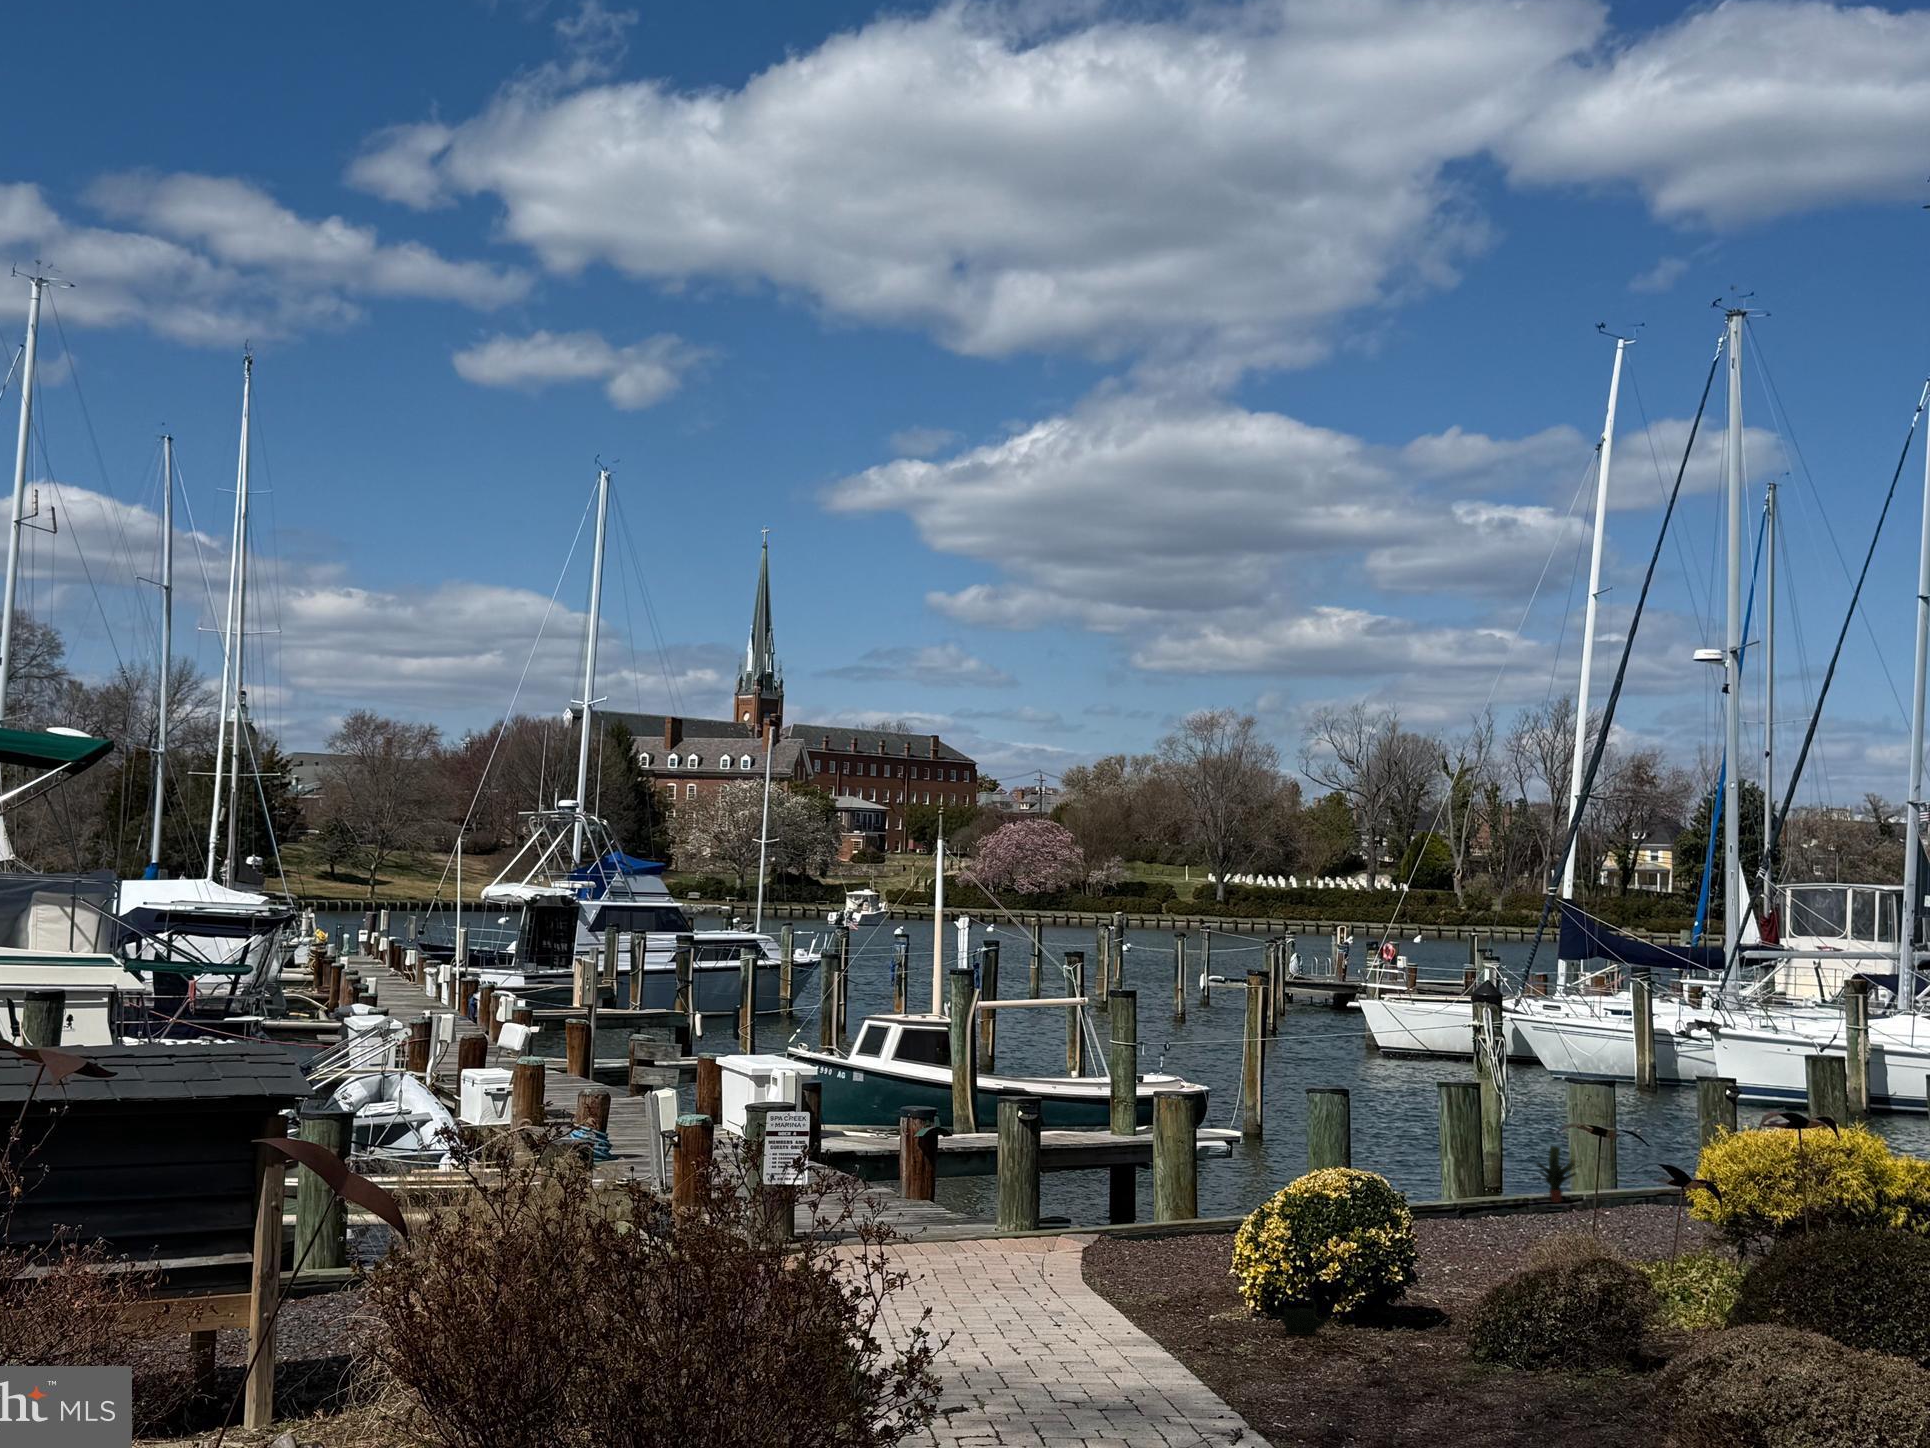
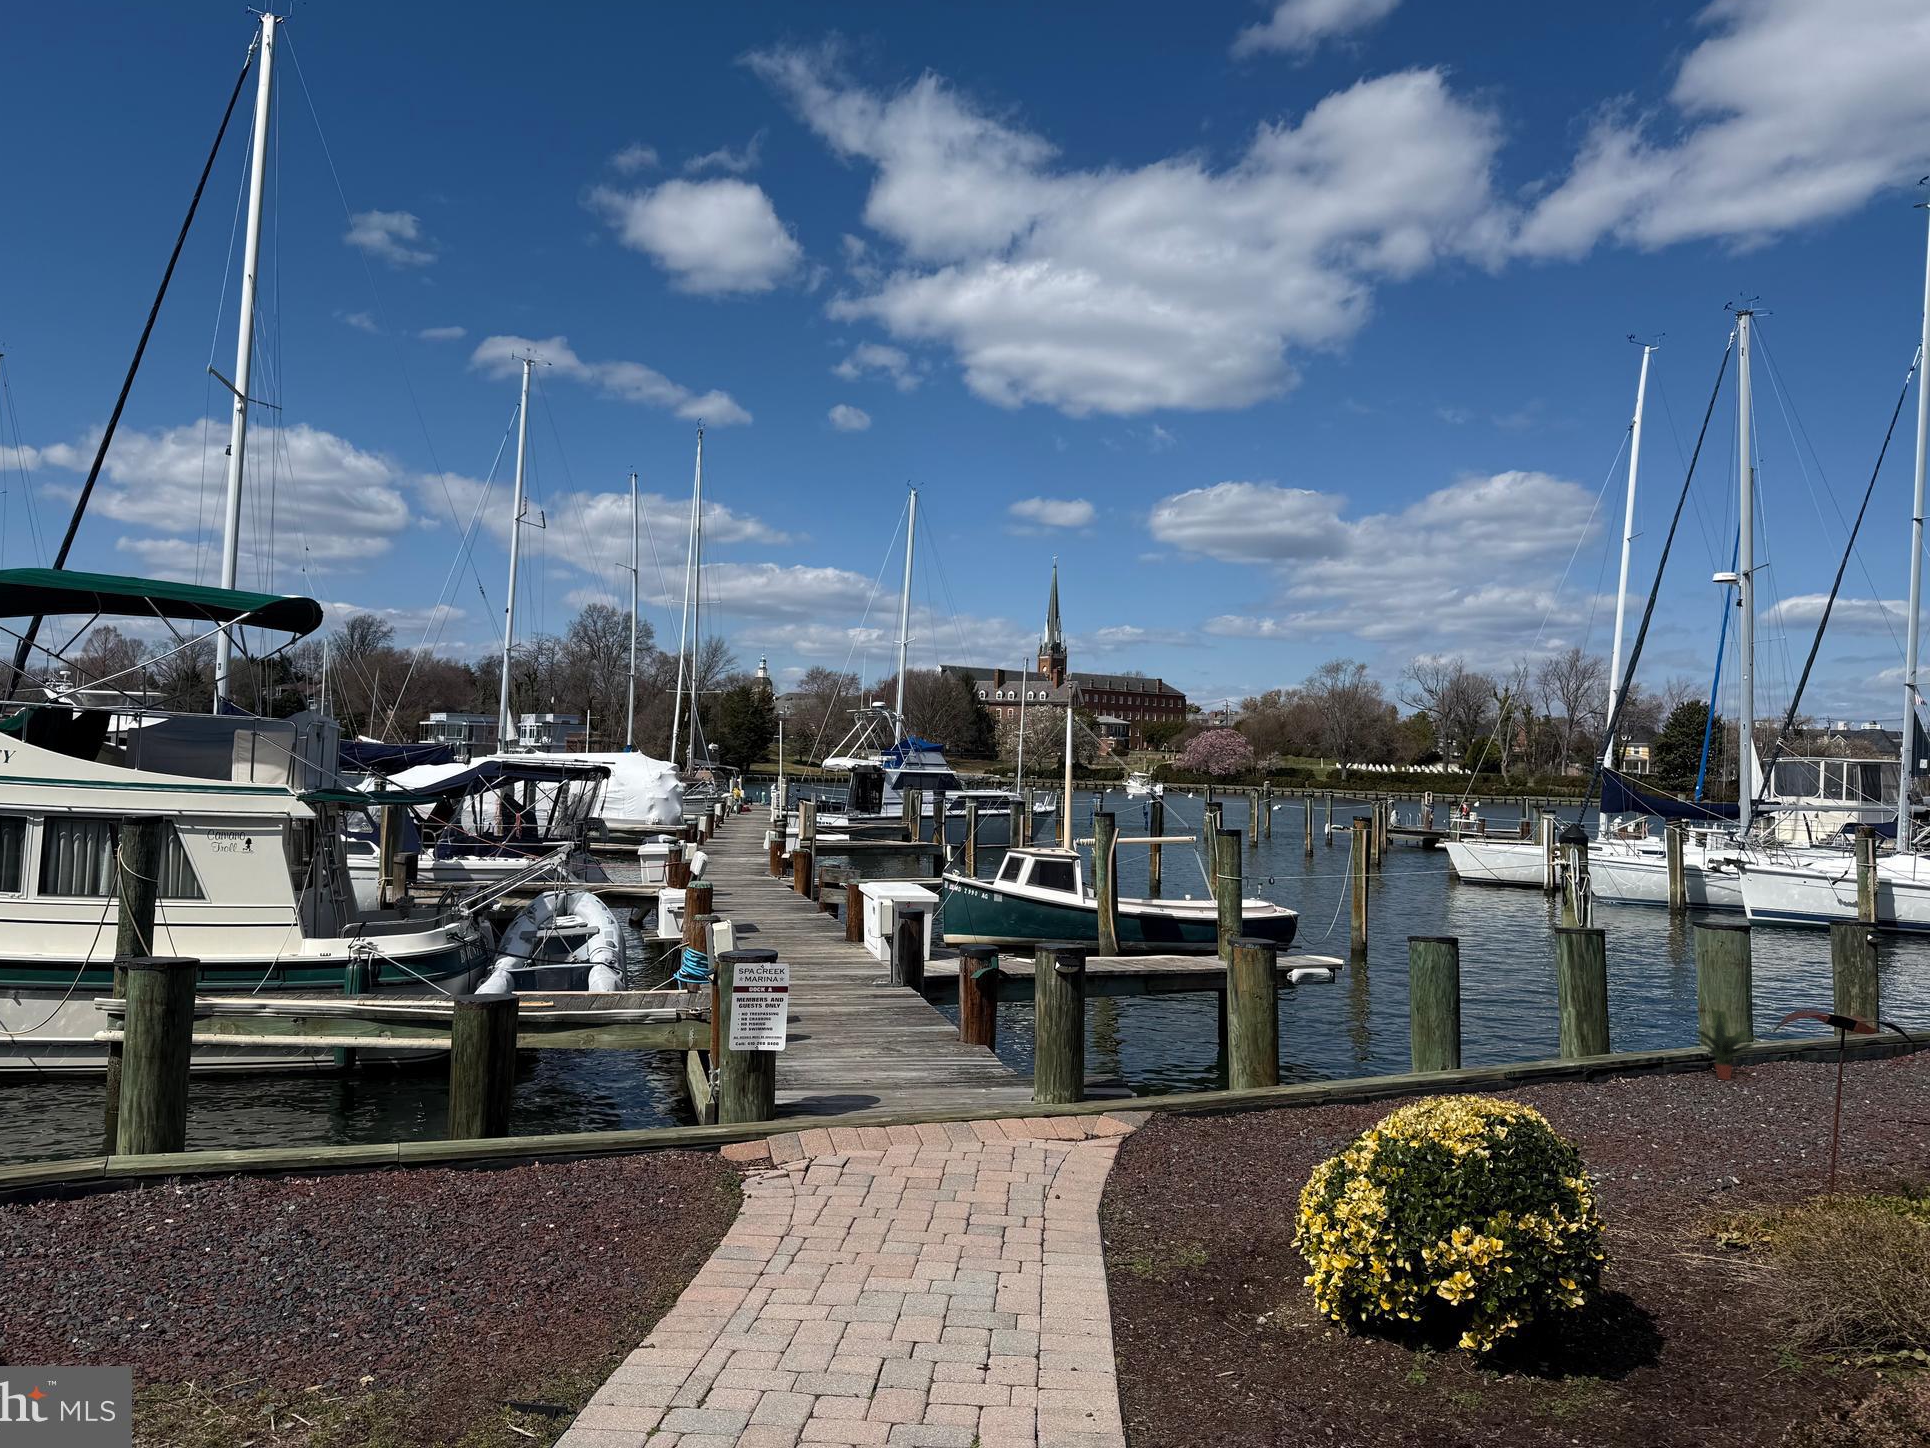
watering can: present [1276,1296,1337,1335] -> none [1361,1315,1470,1387]

